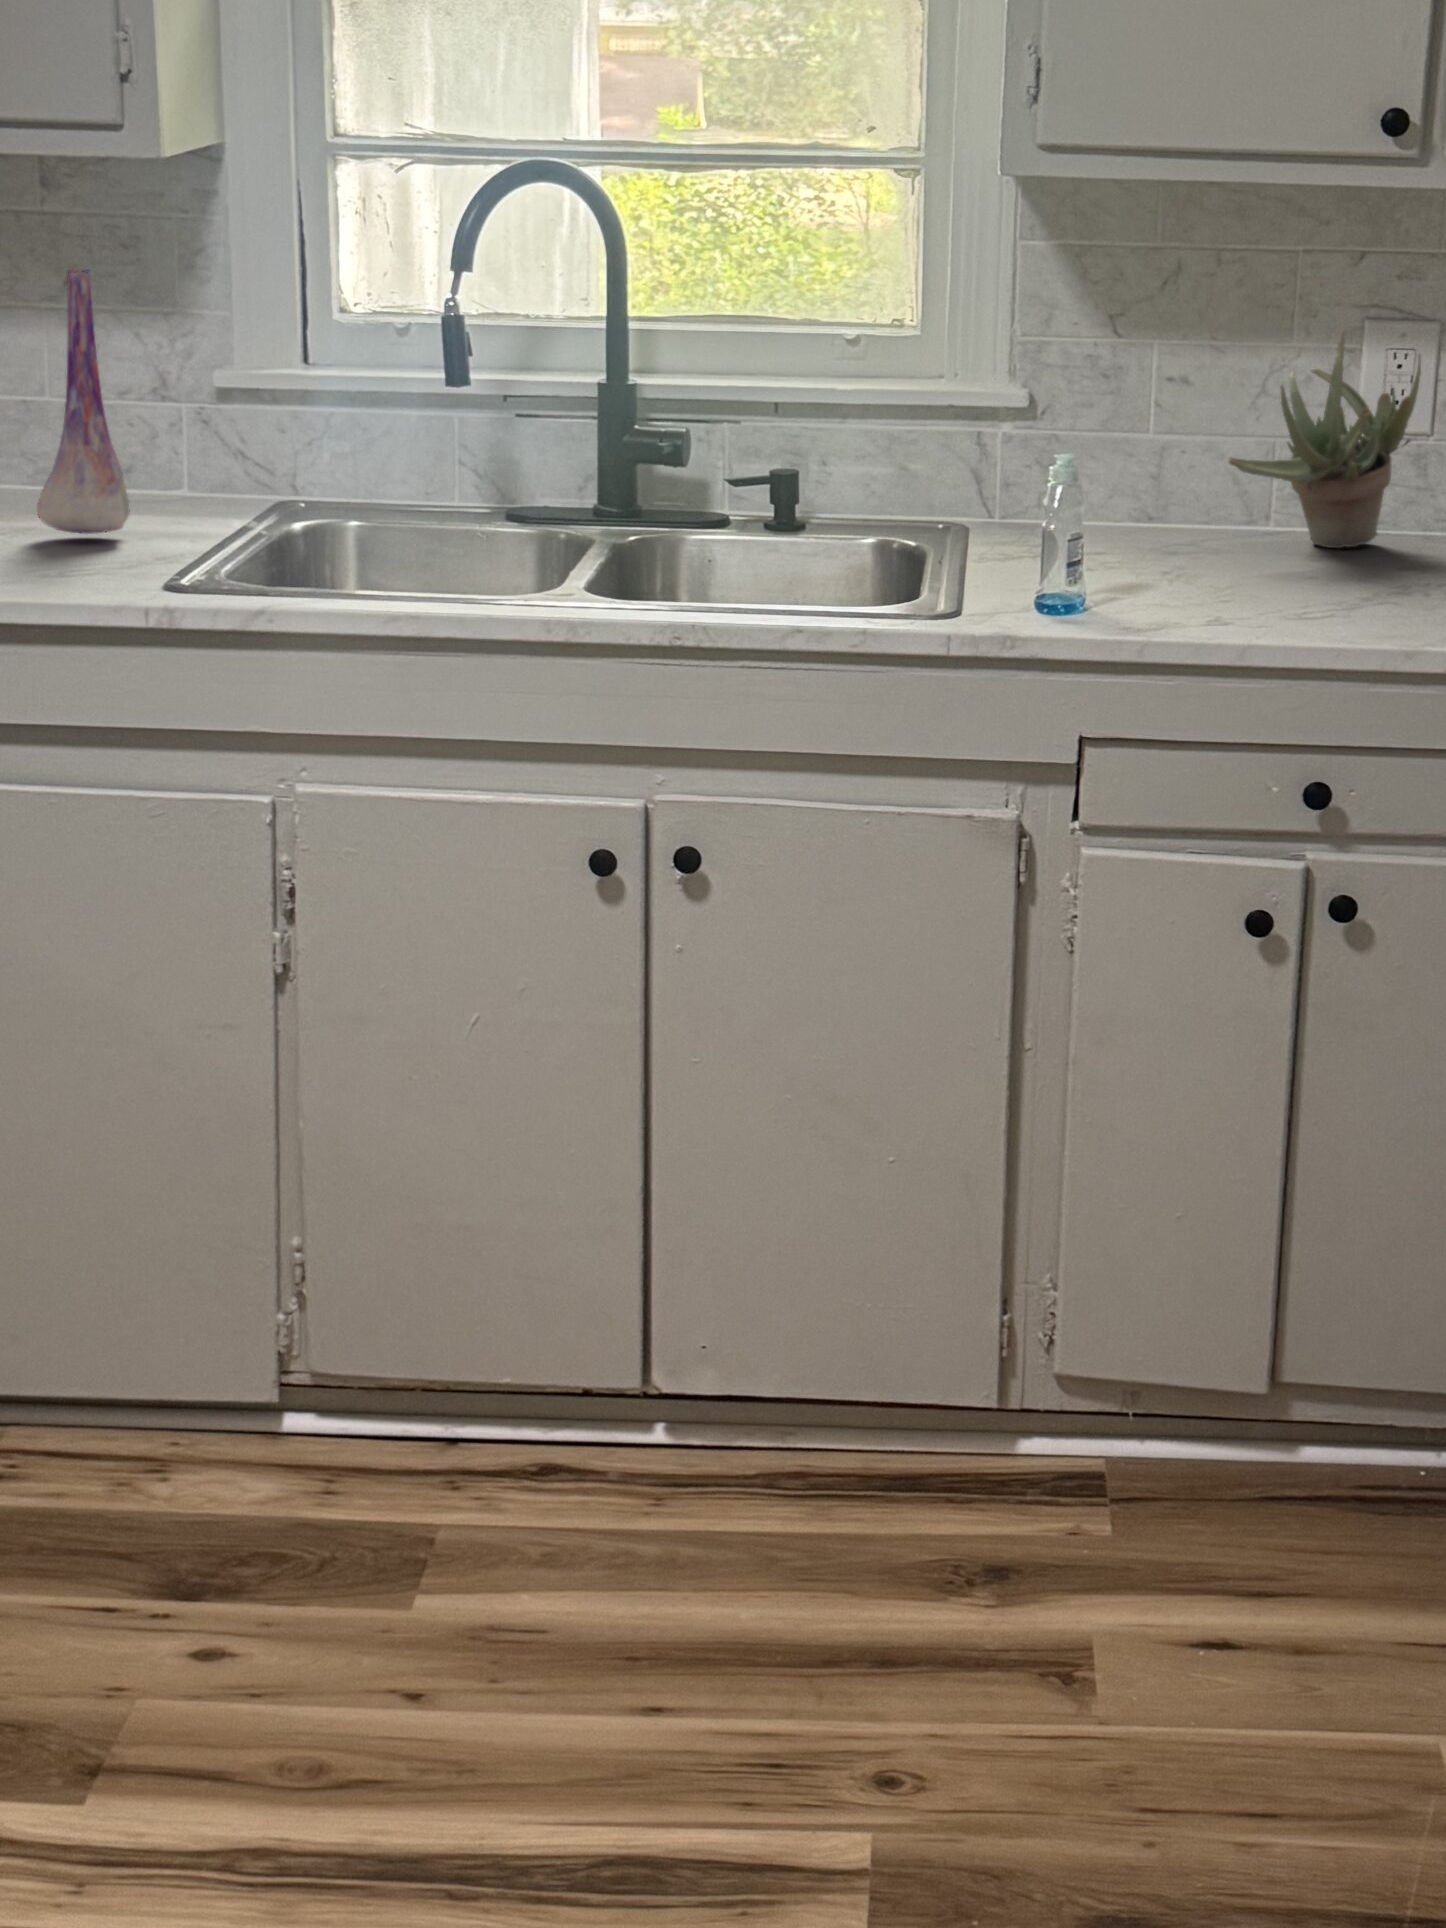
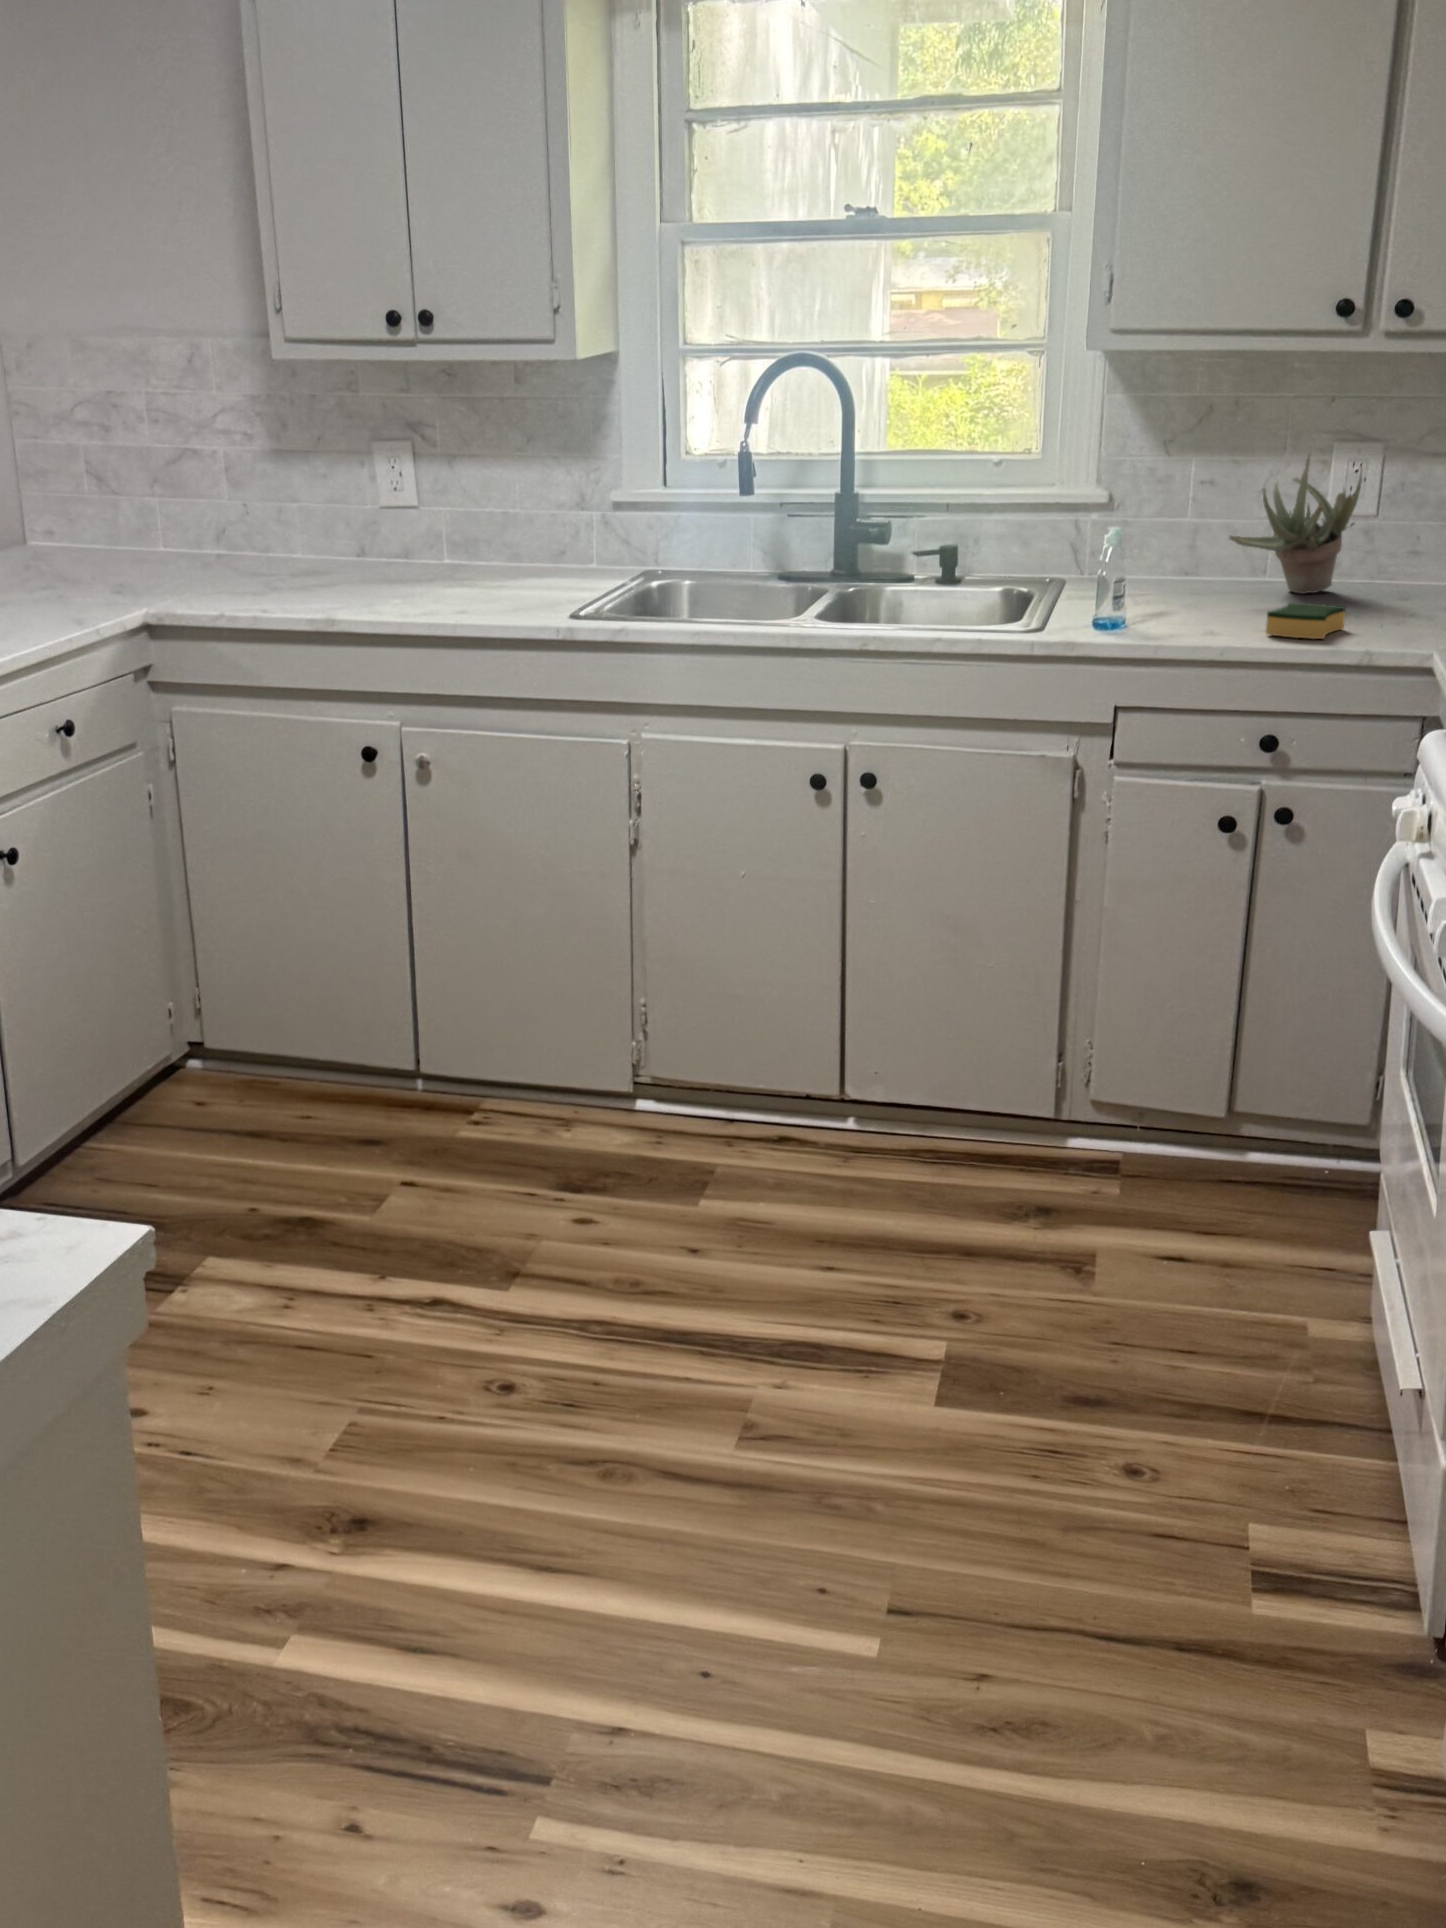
vase: present [38,270,130,534] -> none [498,425,558,589]
sponge: none [1311,565,1427,623] -> present [1266,603,1345,639]

